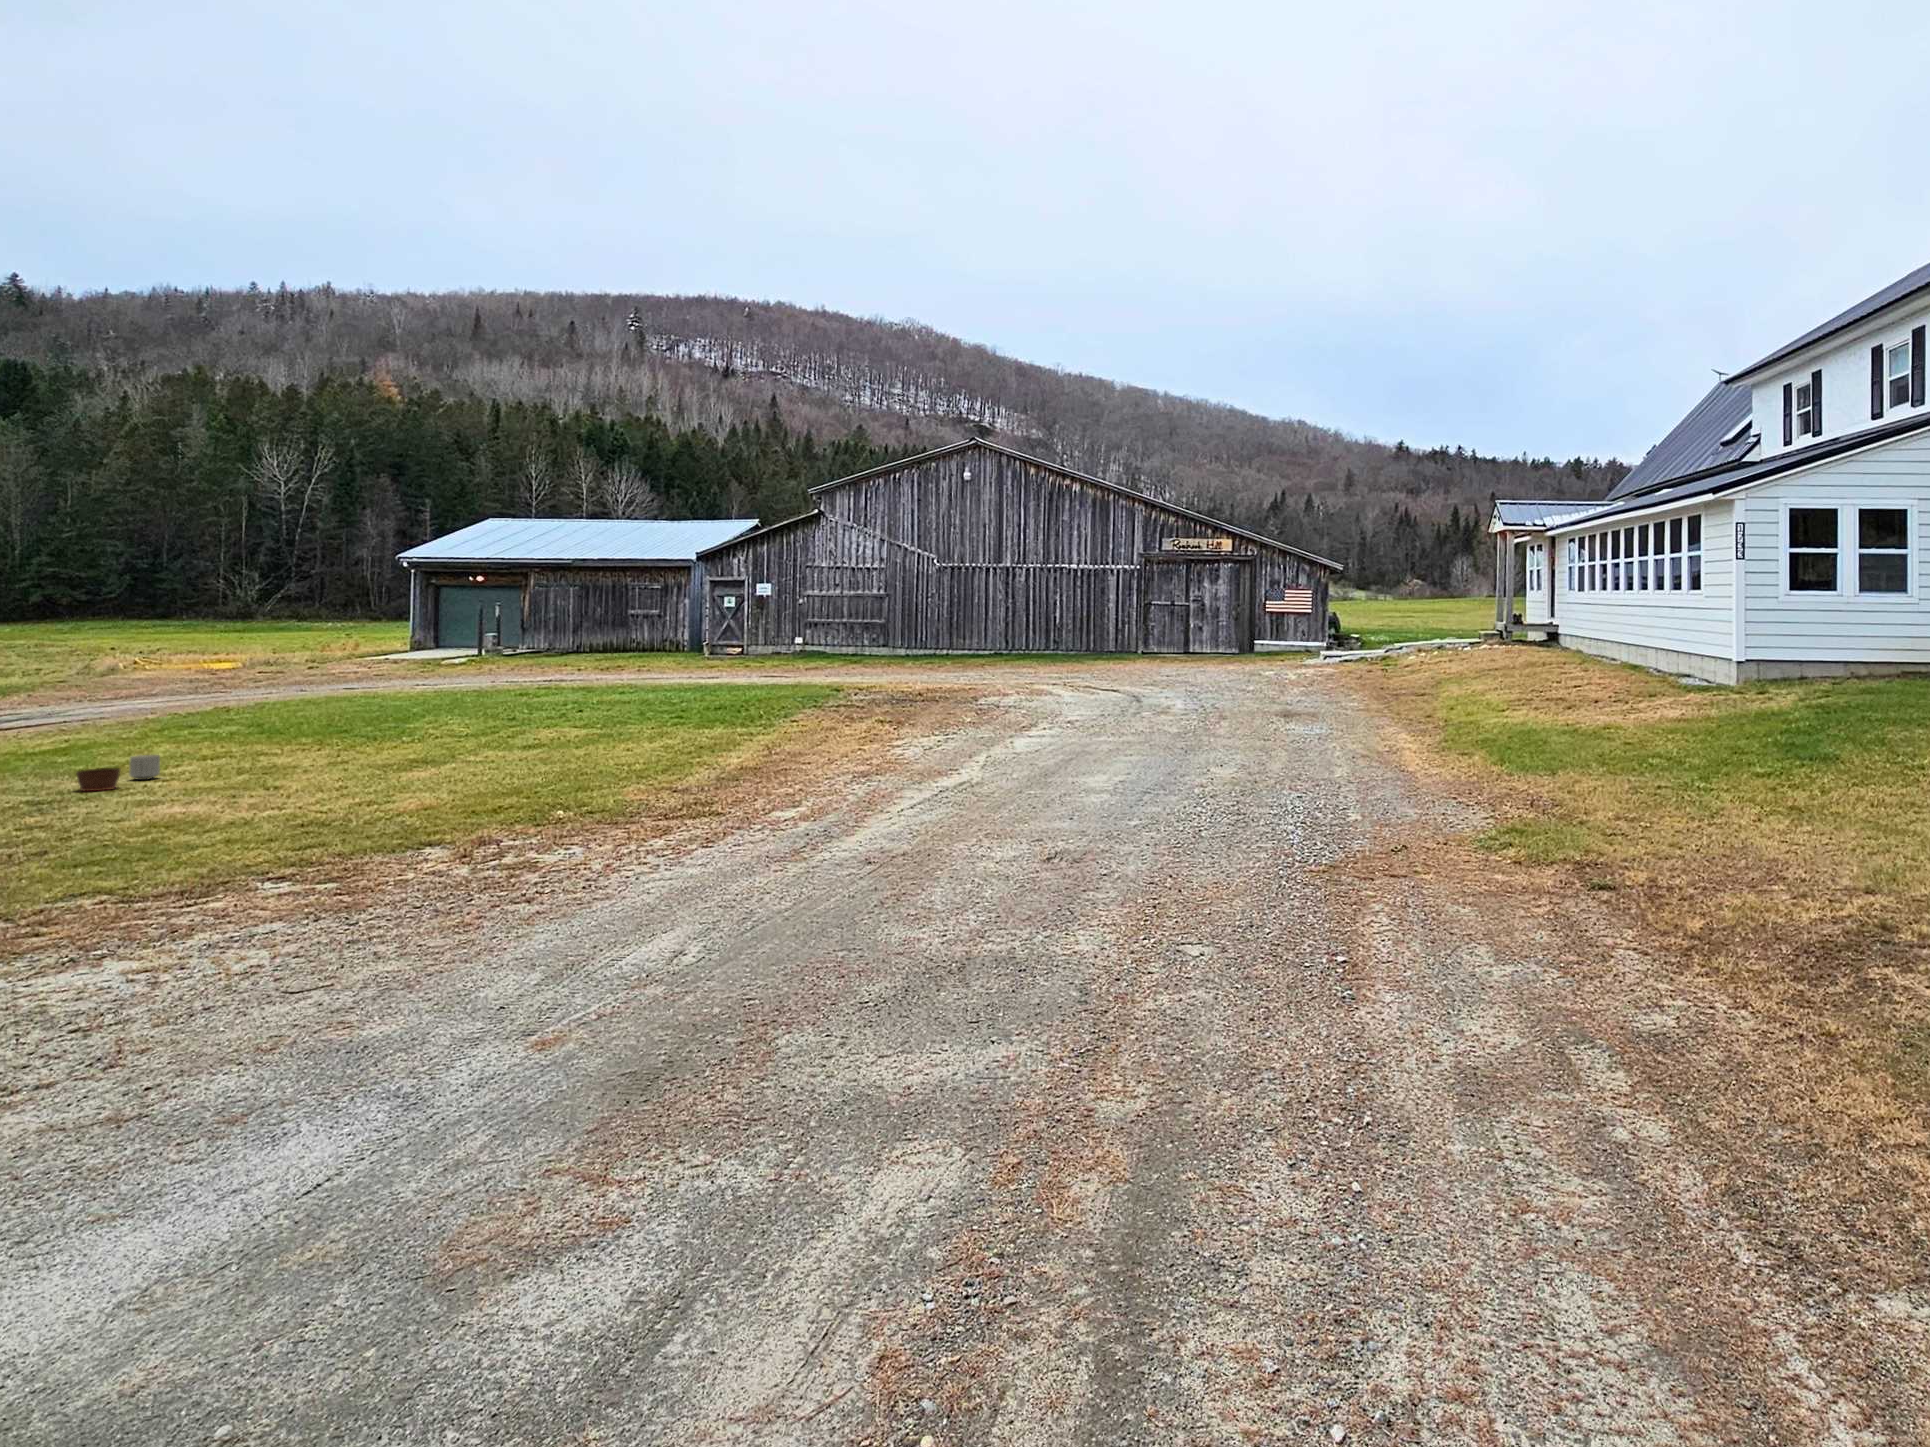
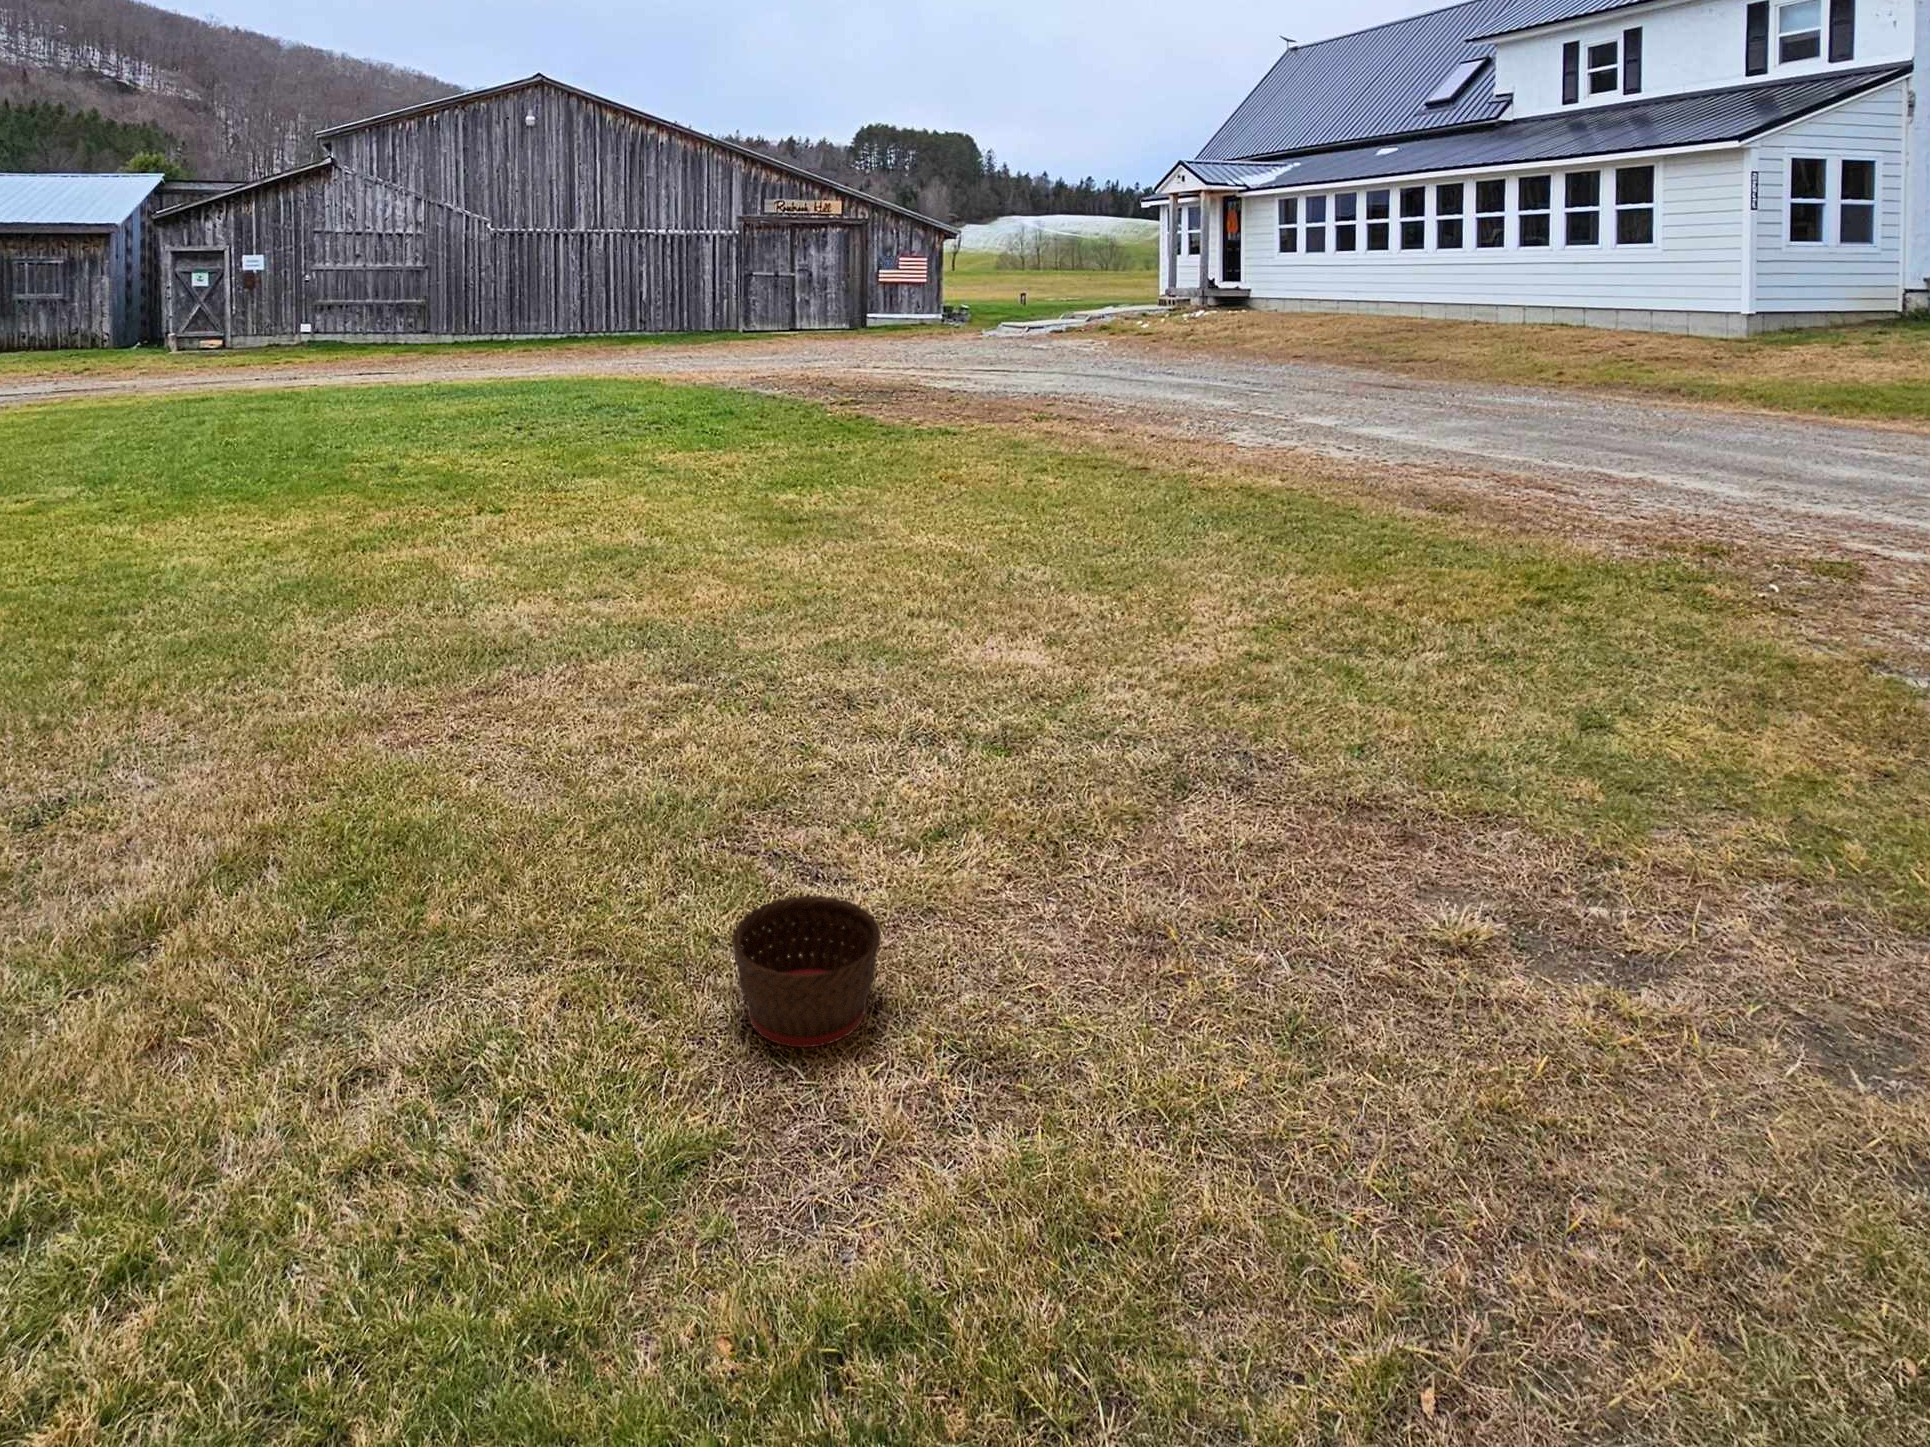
planter: present [129,755,160,780] -> none [657,780,746,890]

